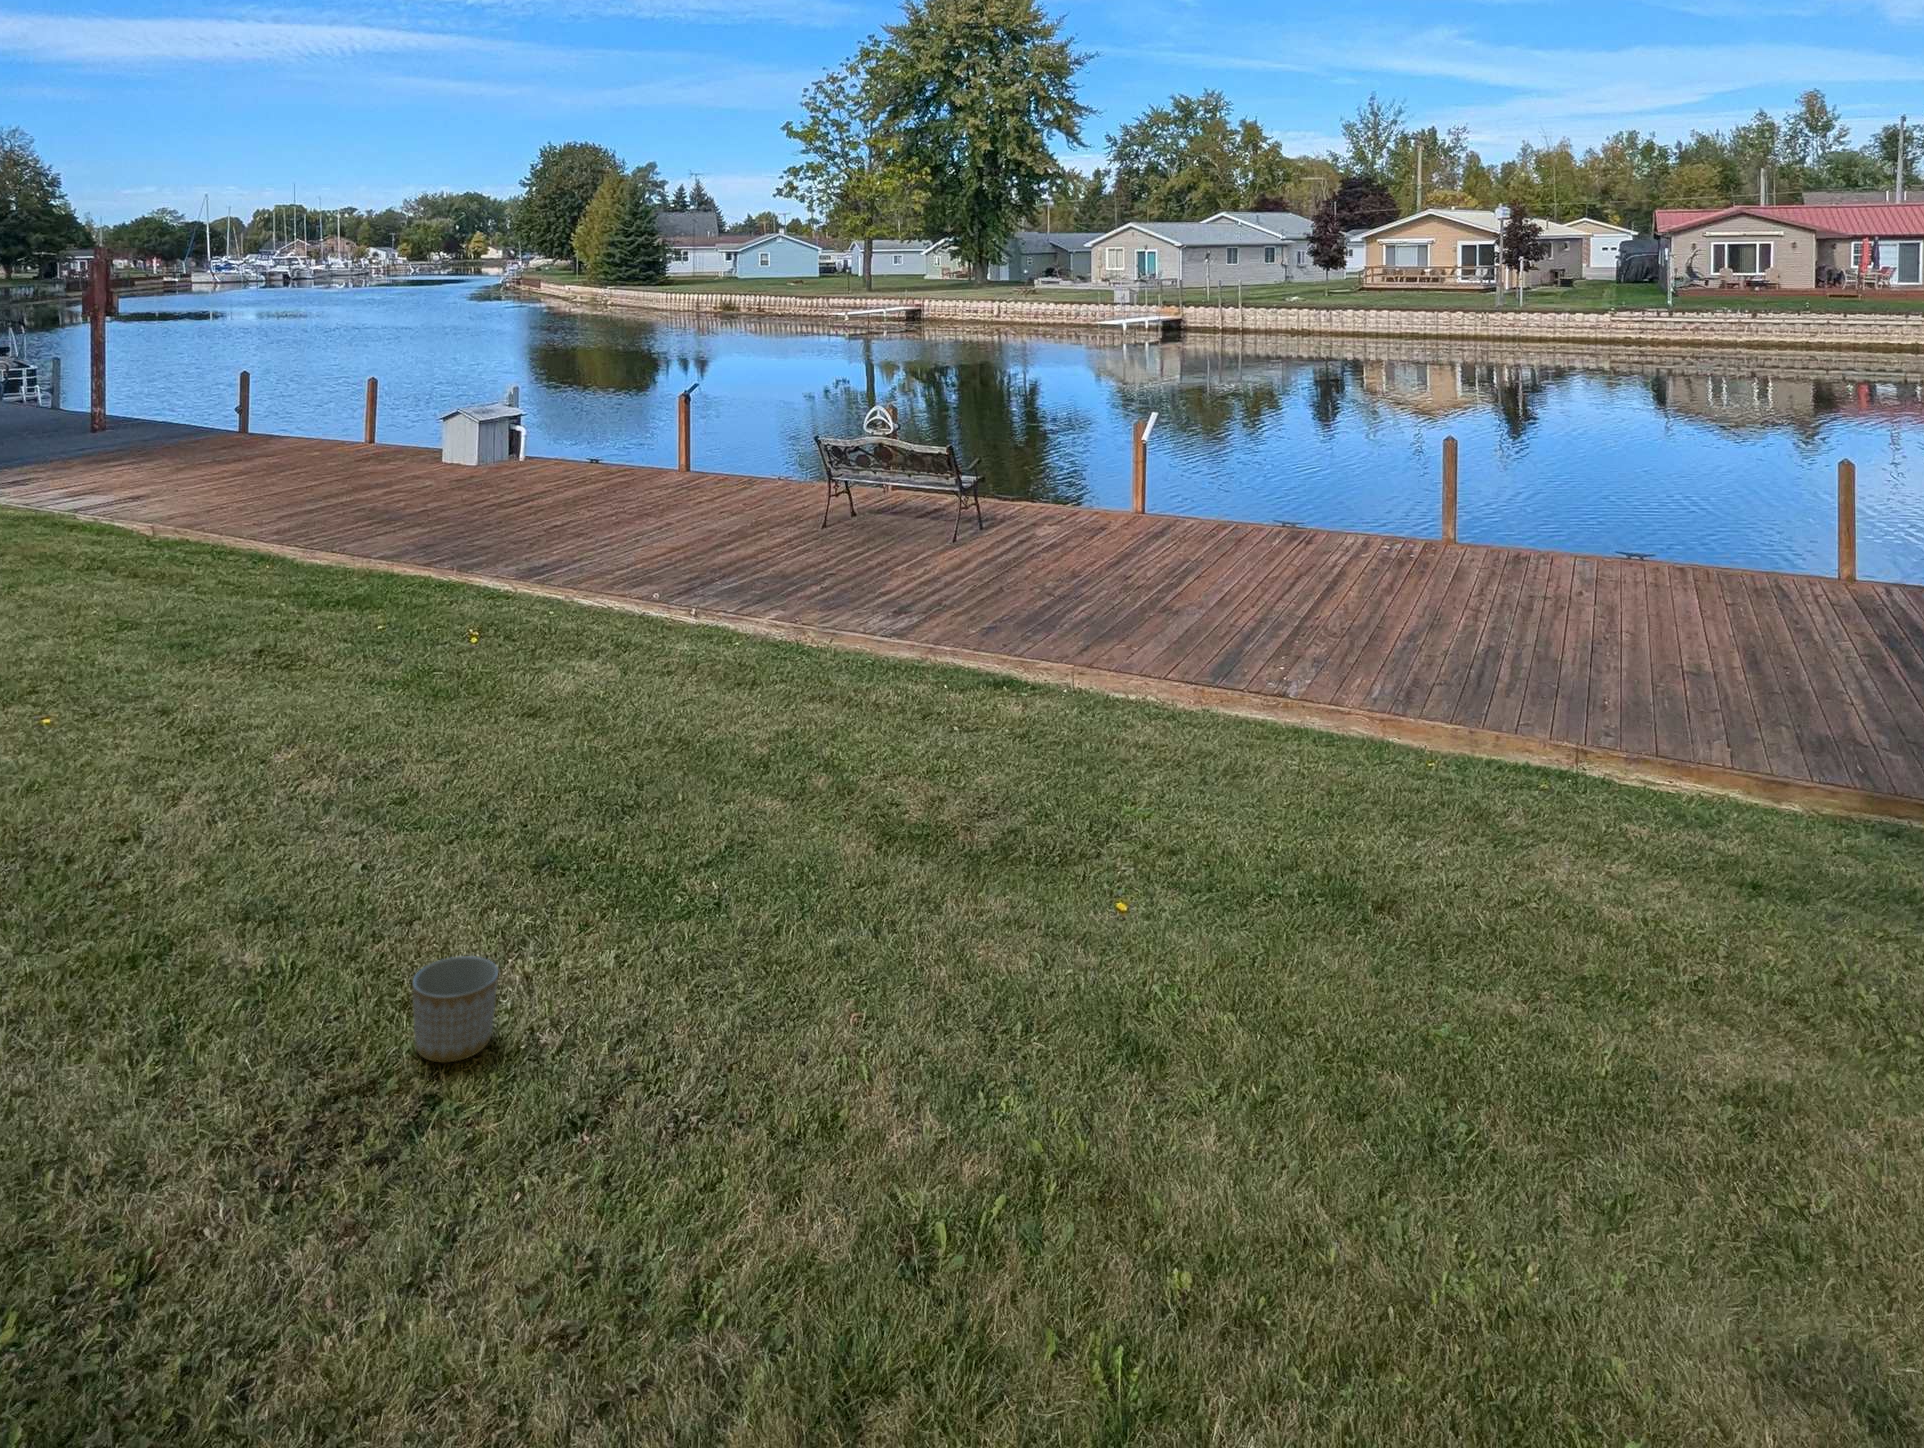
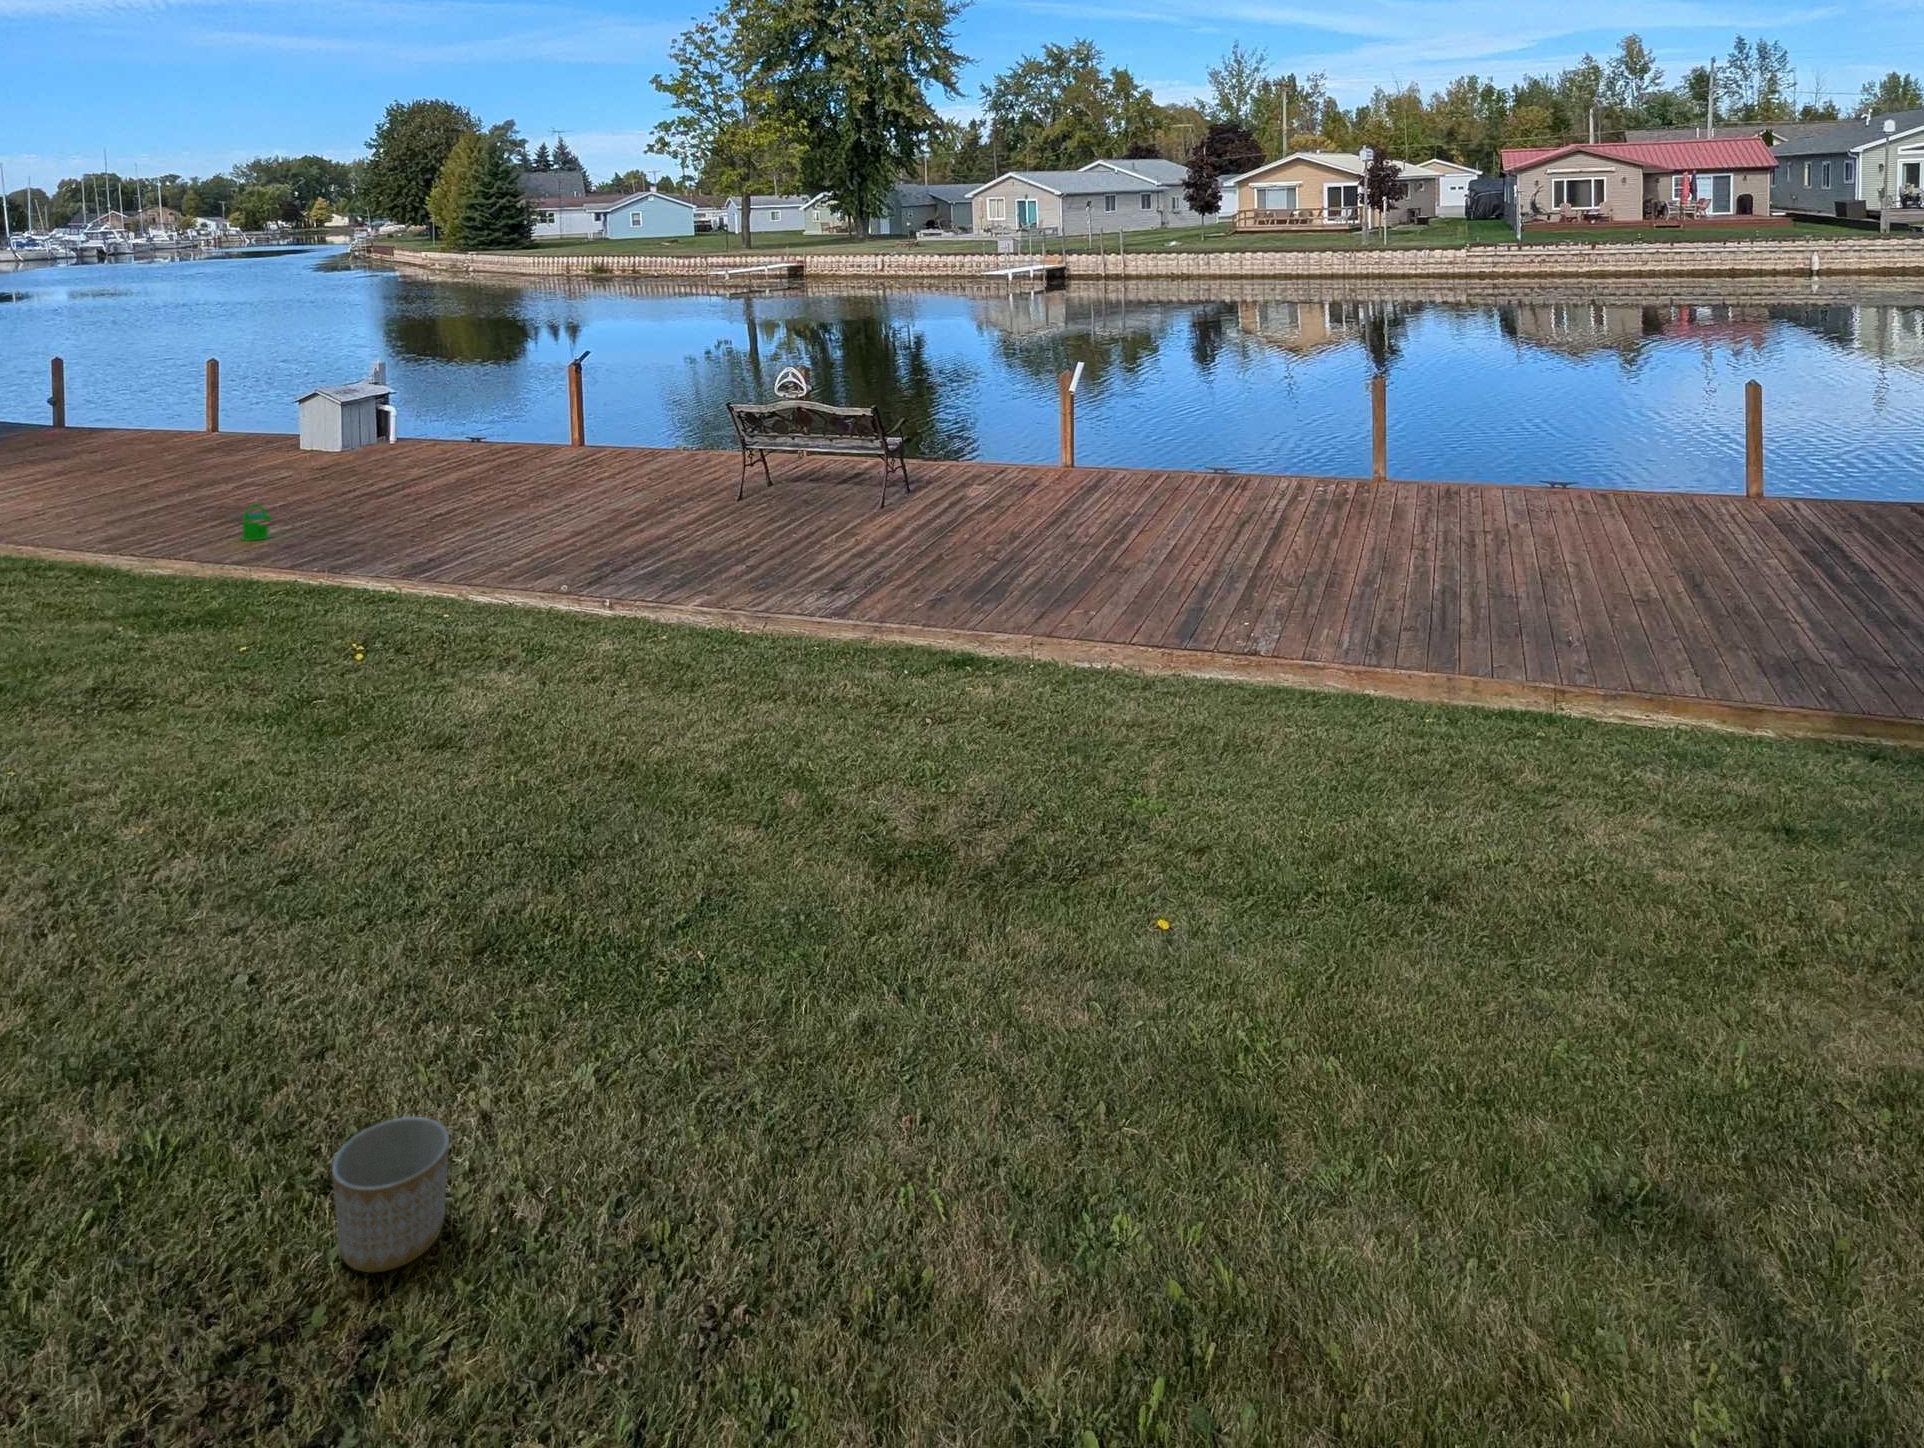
watering can: none [377,507,406,540] -> present [242,504,272,541]

